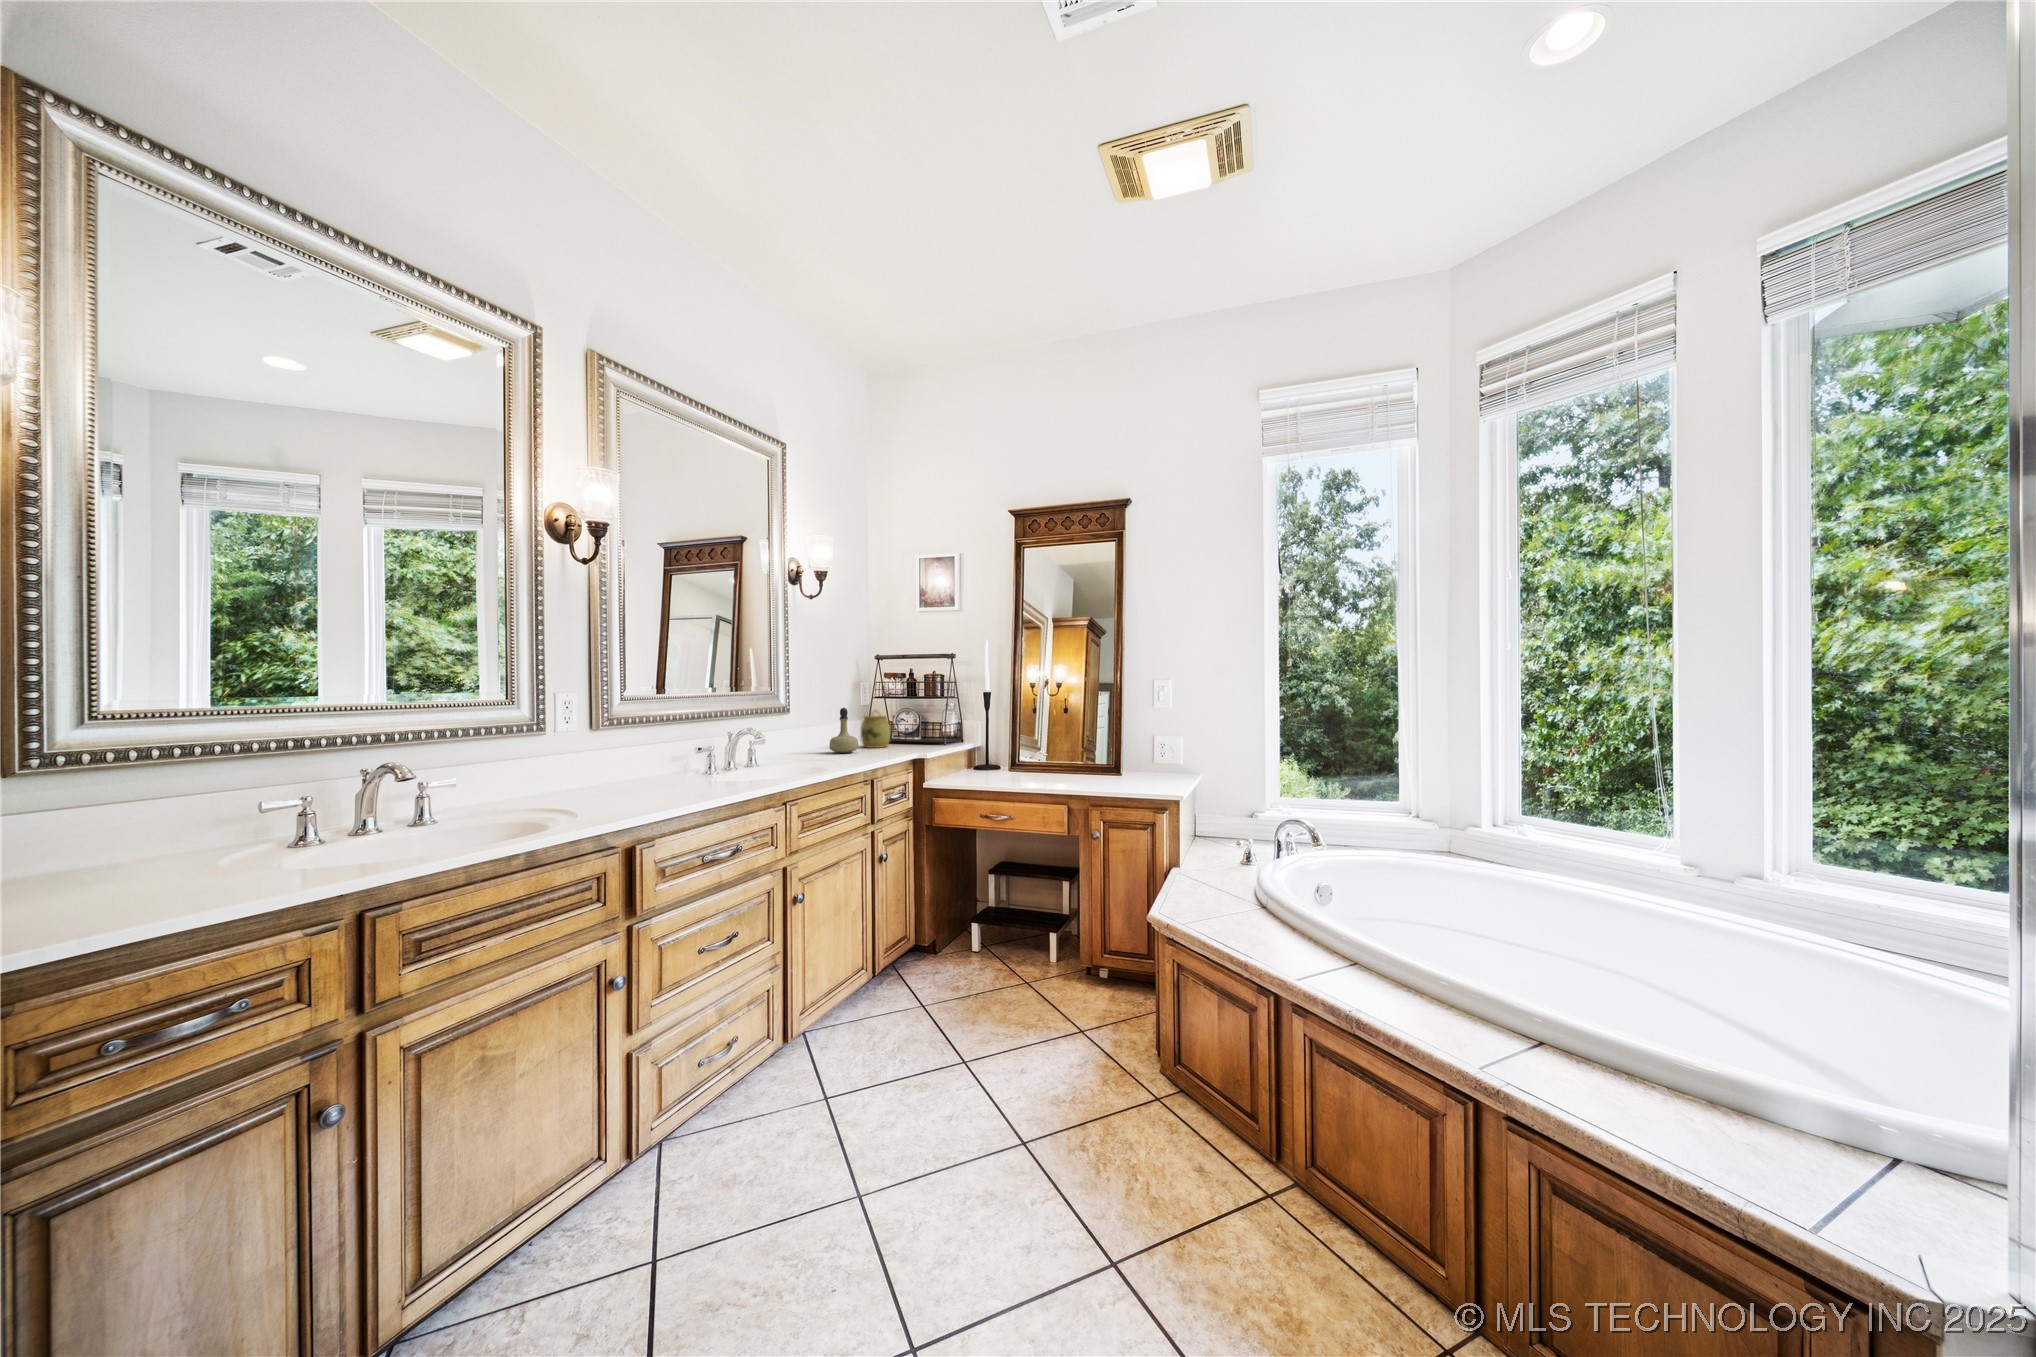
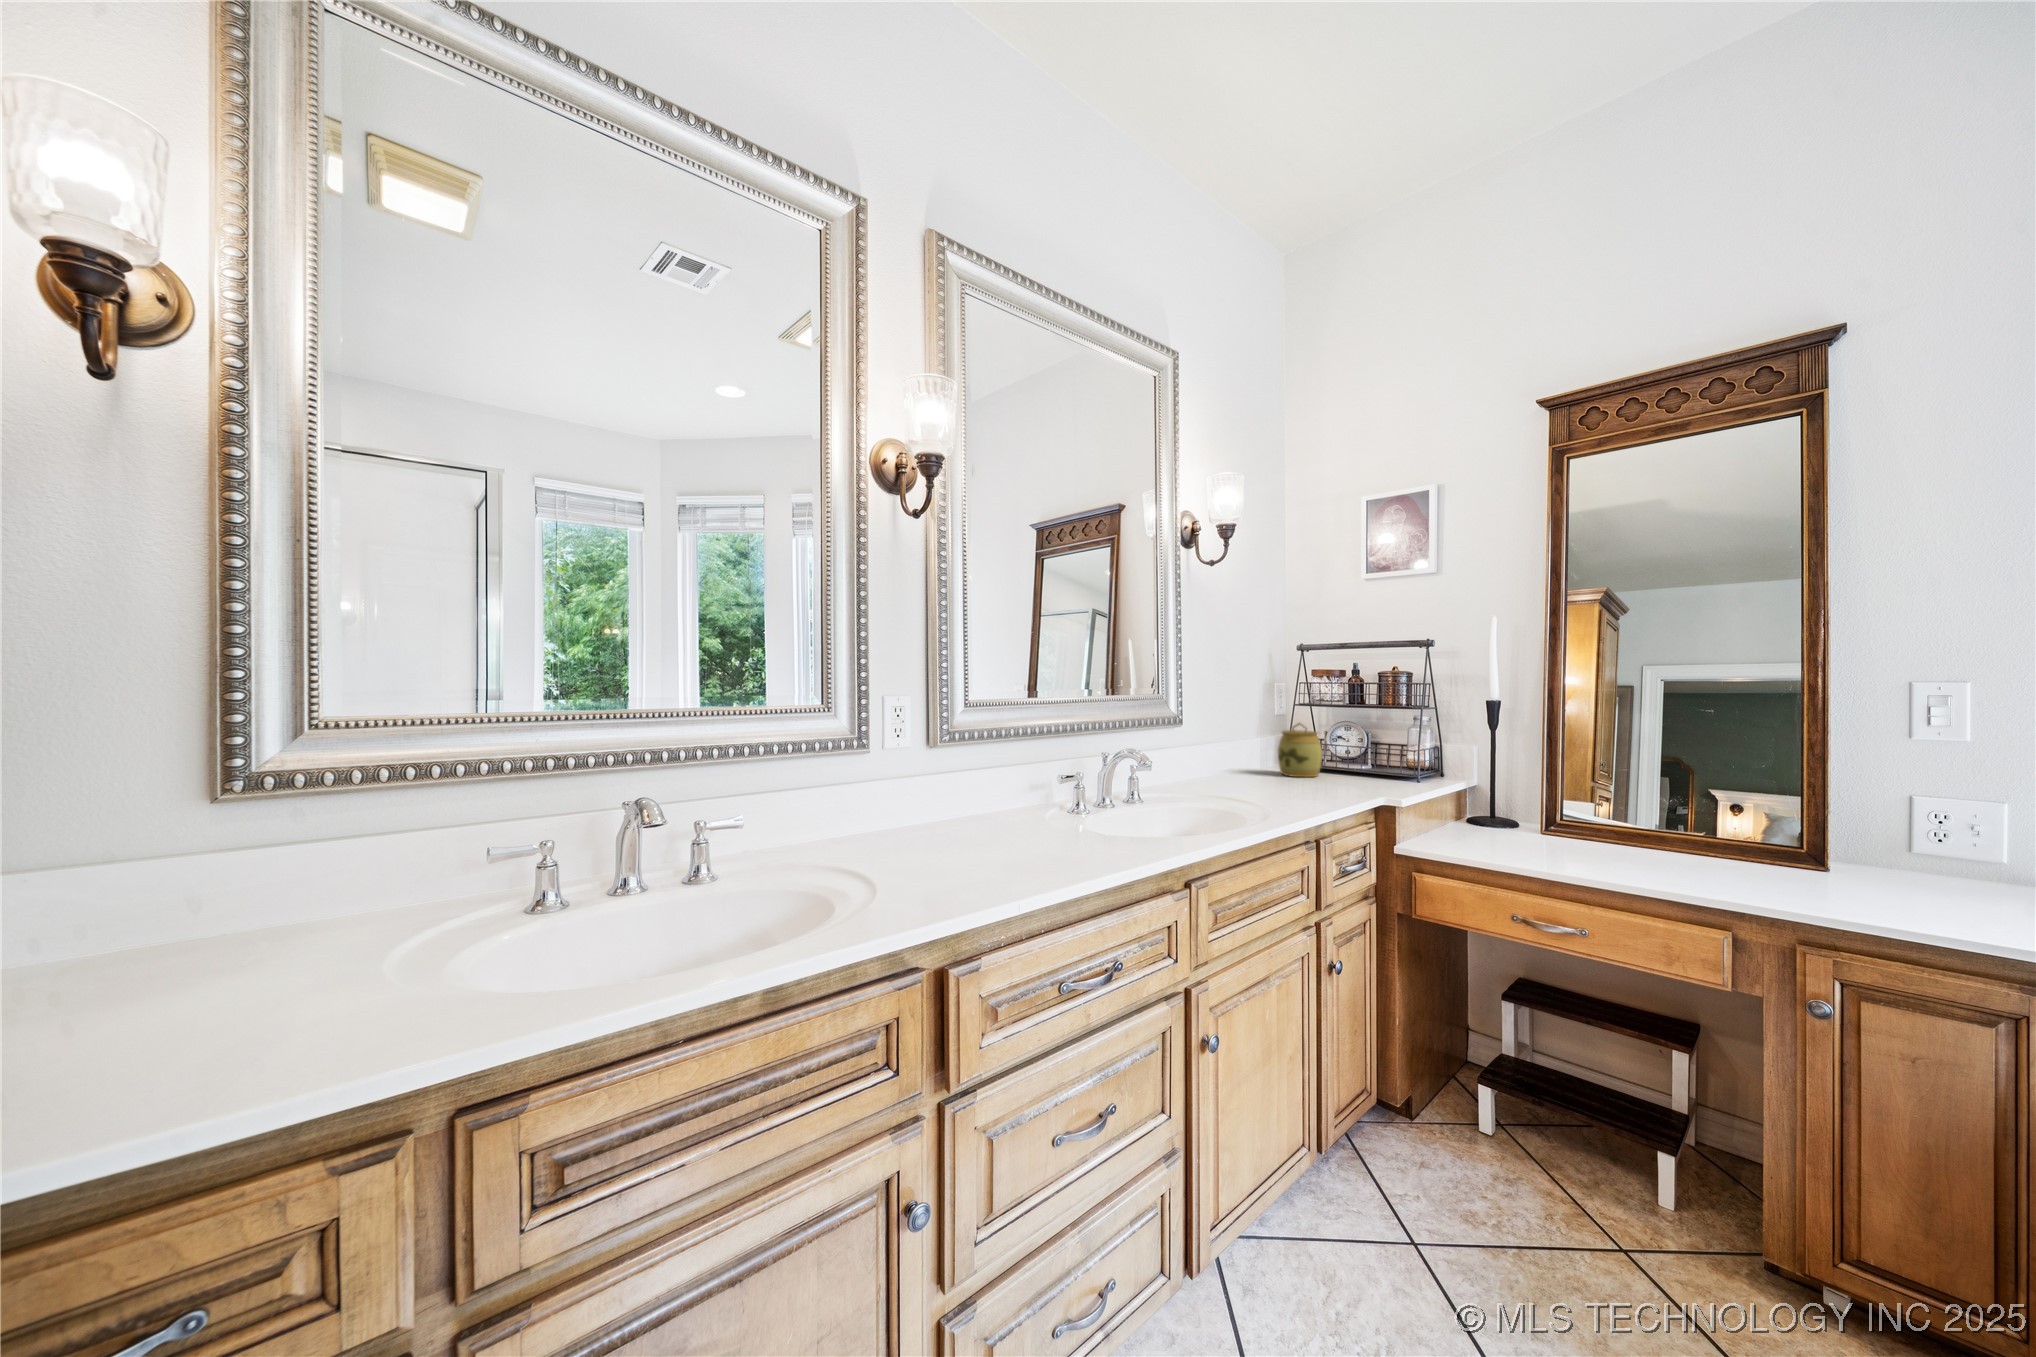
perfume bottle: present [830,708,858,753] -> none [1237,720,1279,785]

